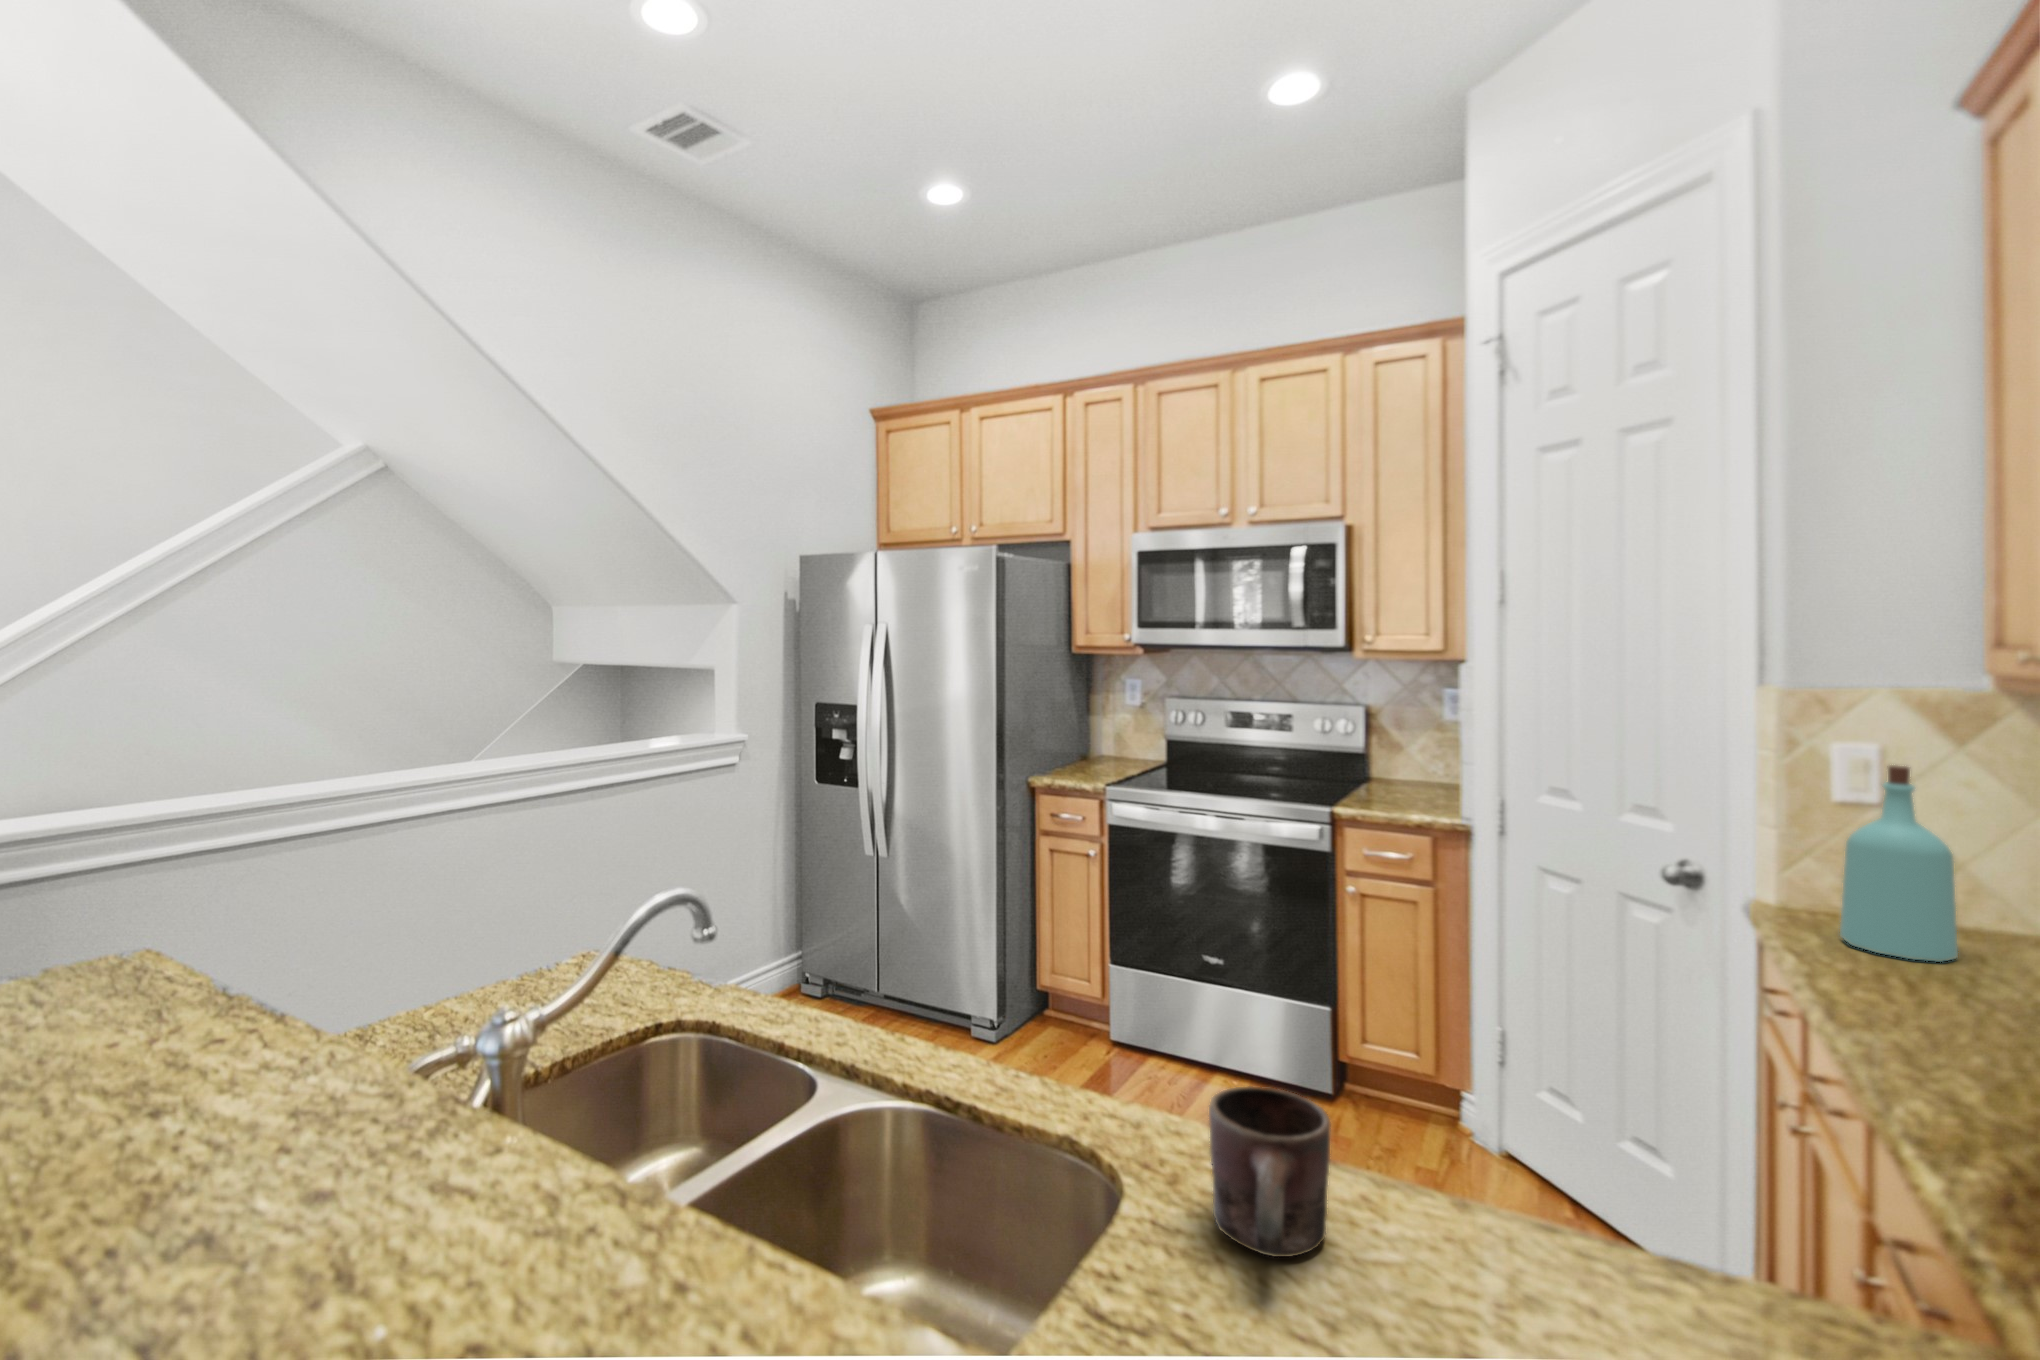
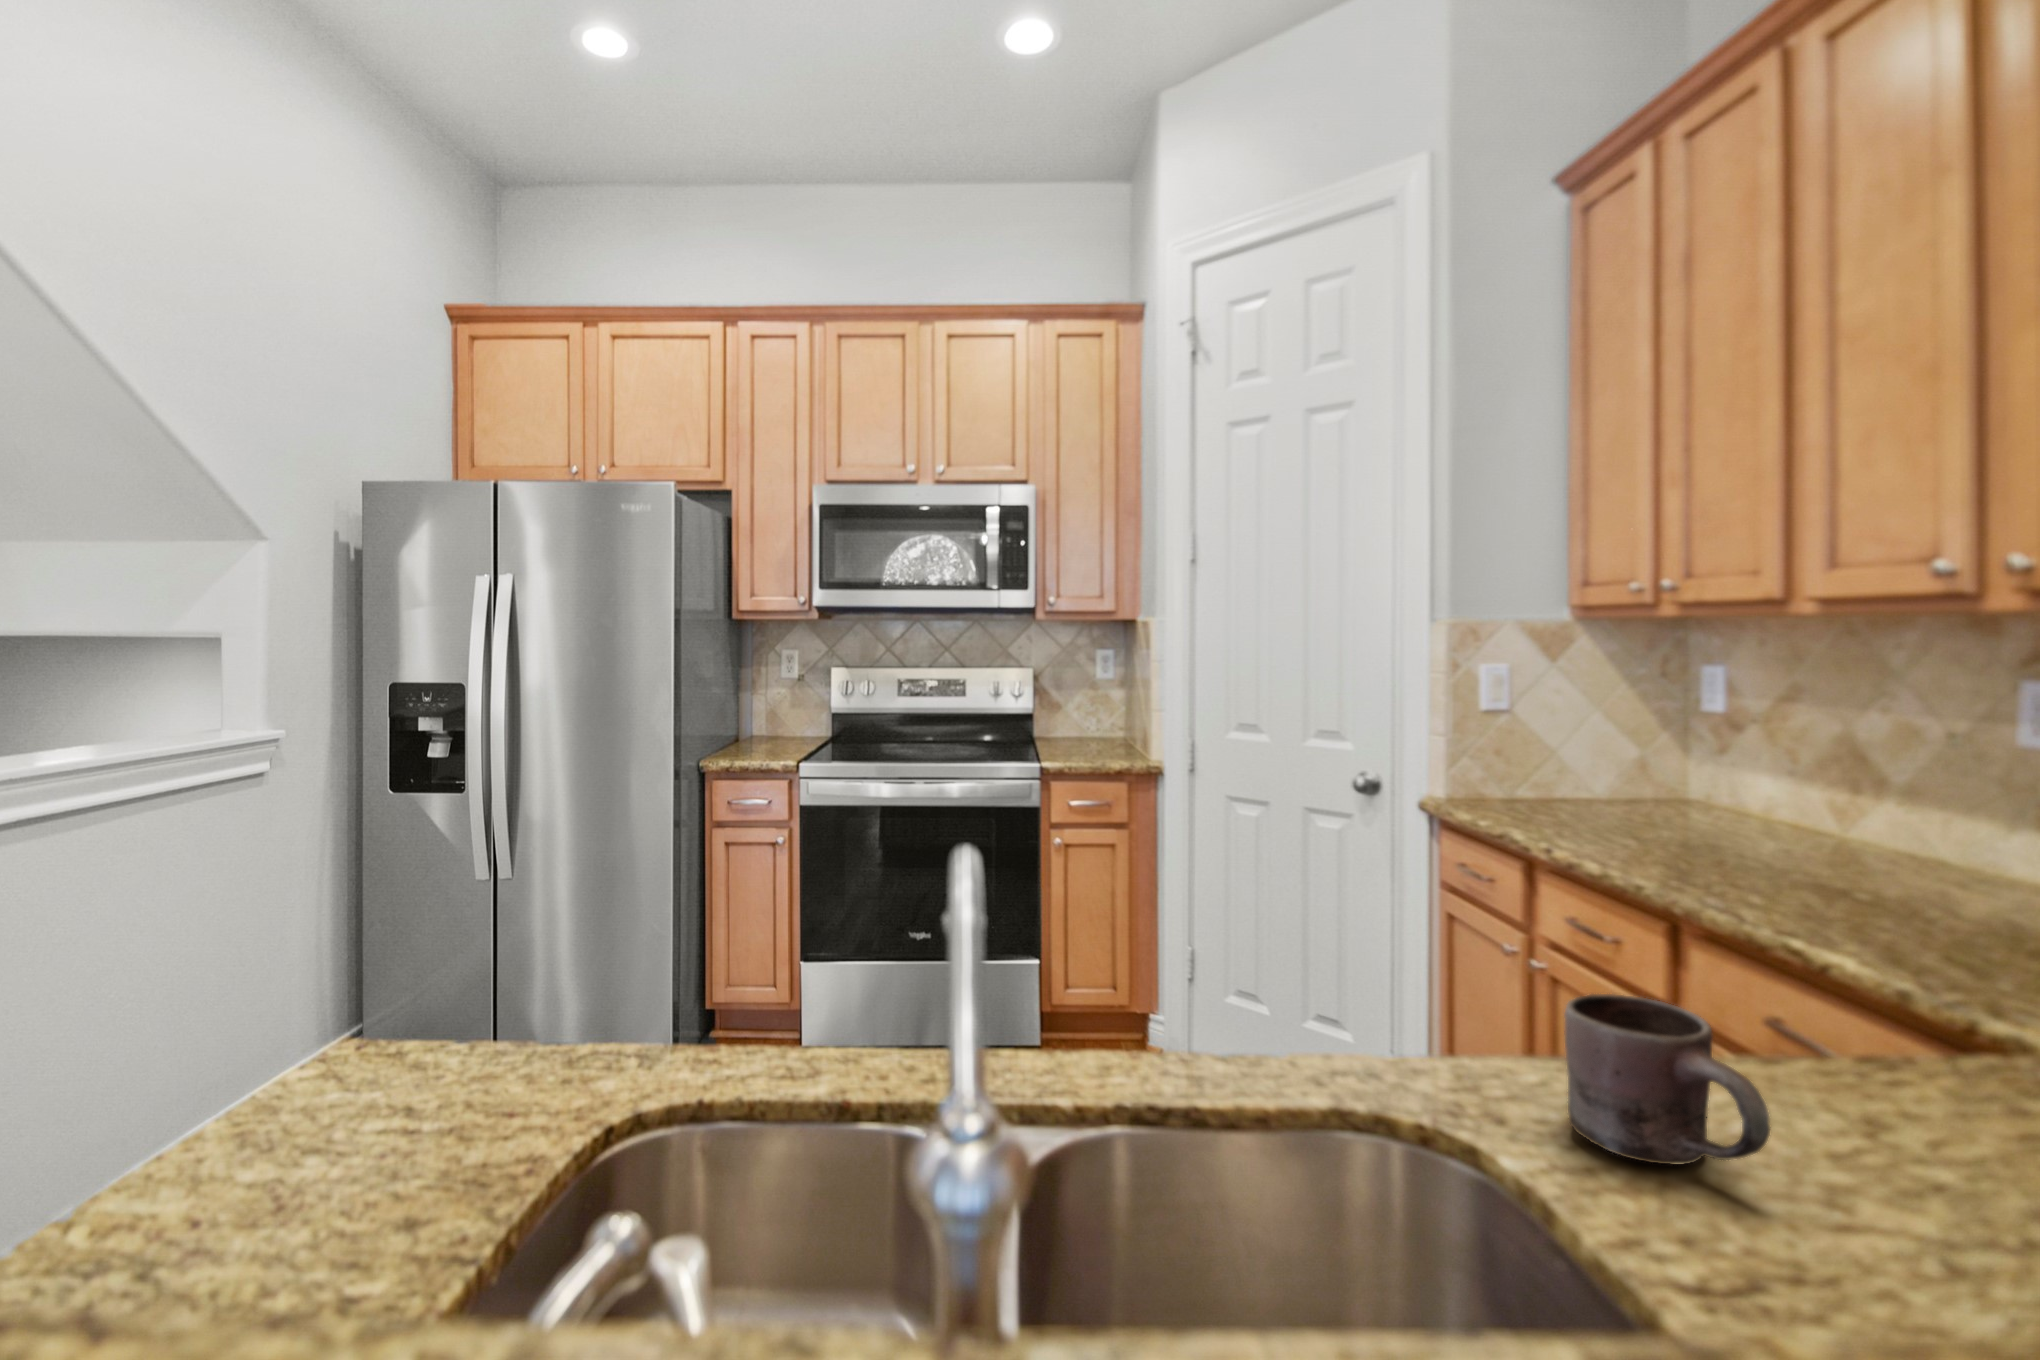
bottle: present [1840,765,1958,962] -> none [1510,680,1585,827]

